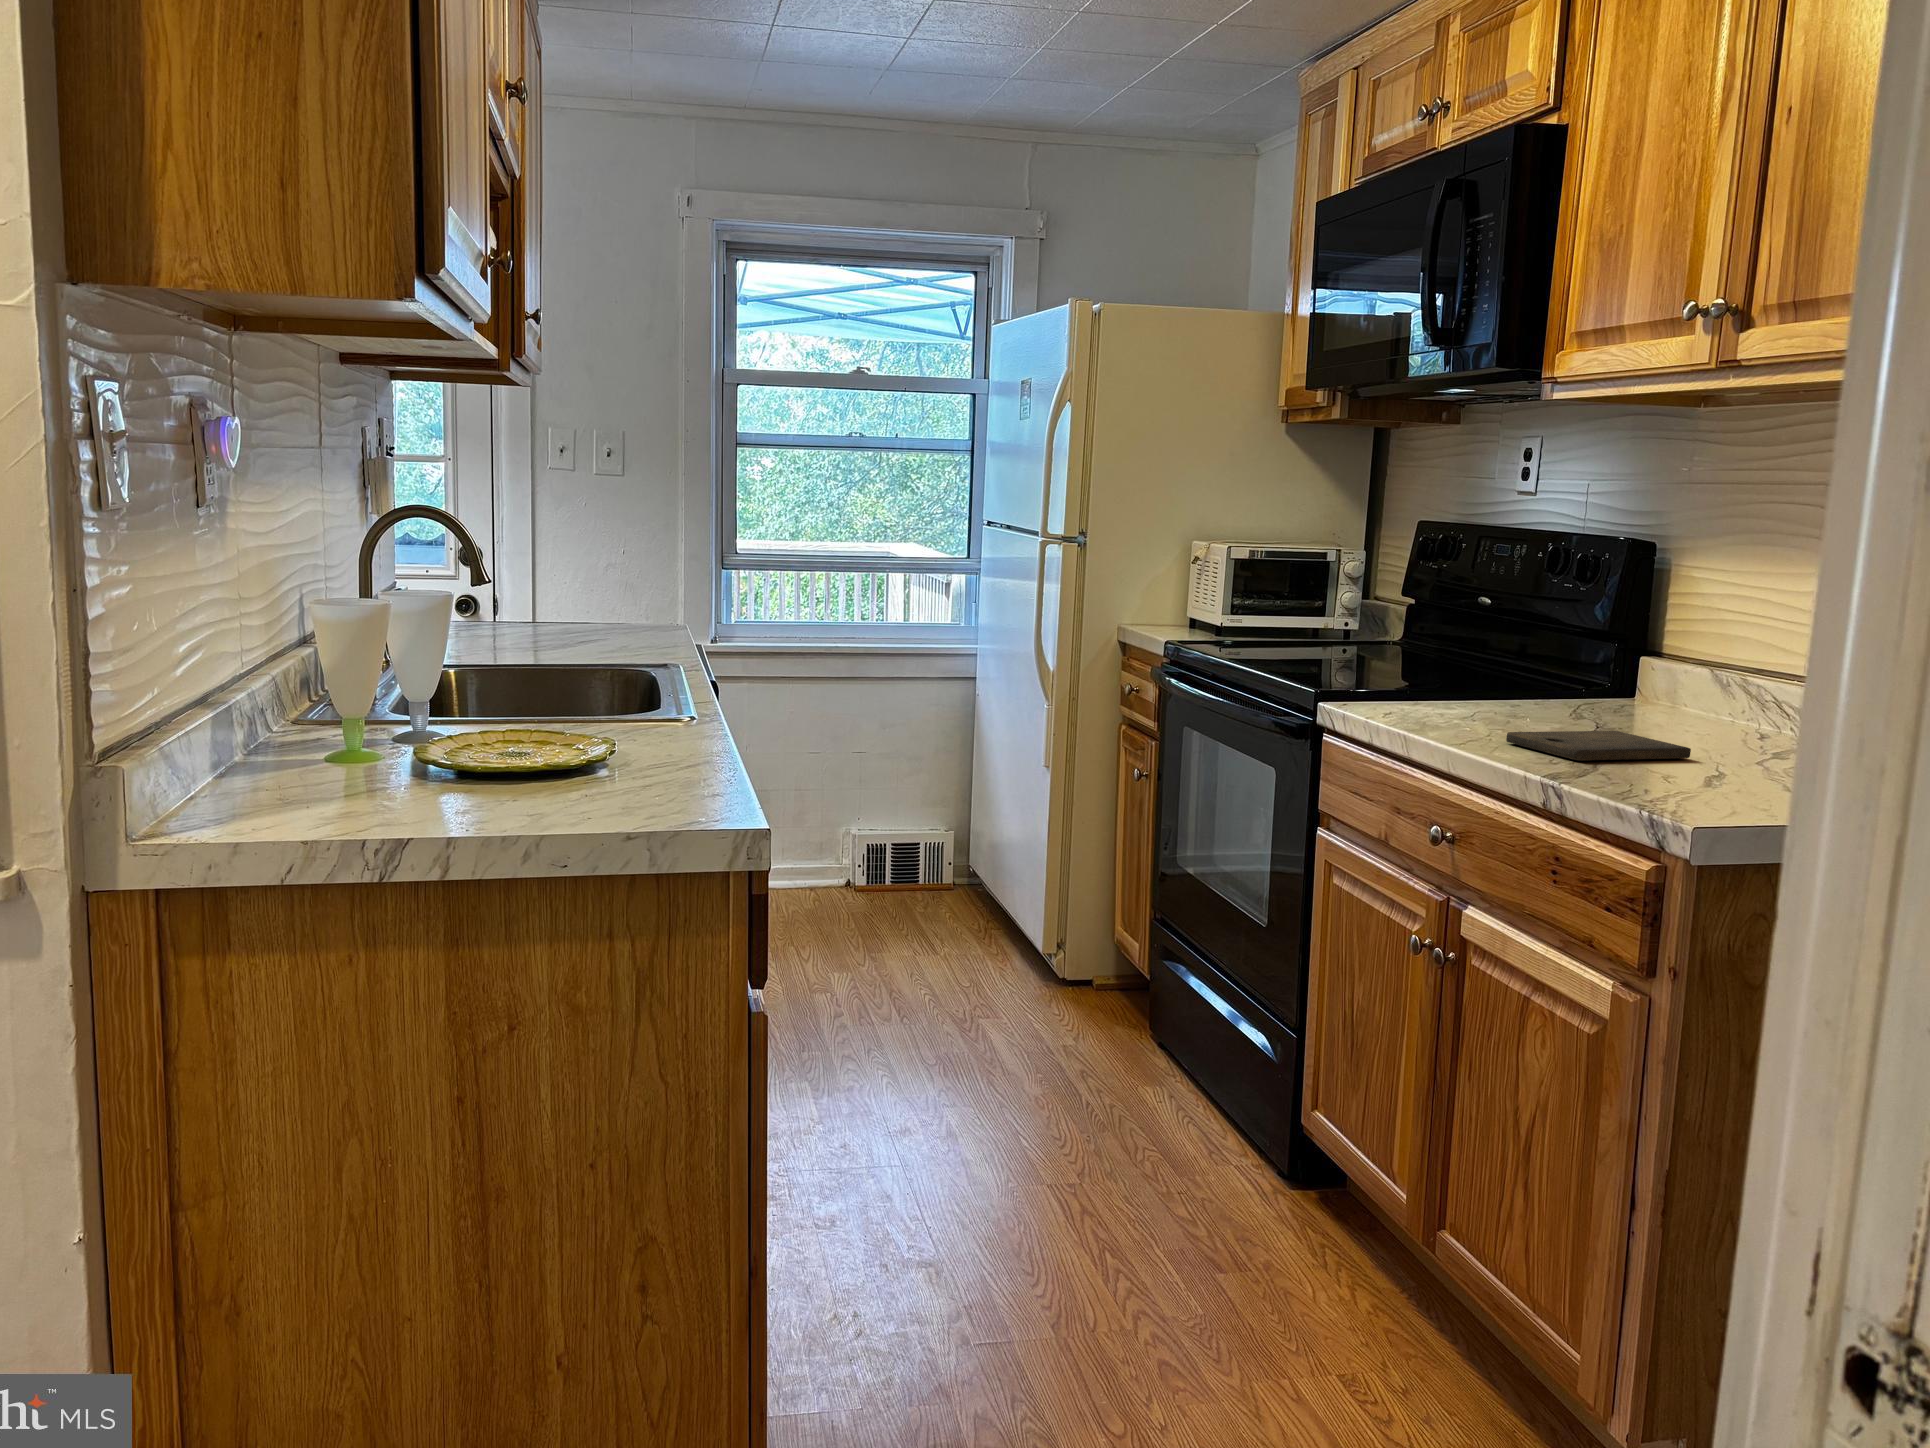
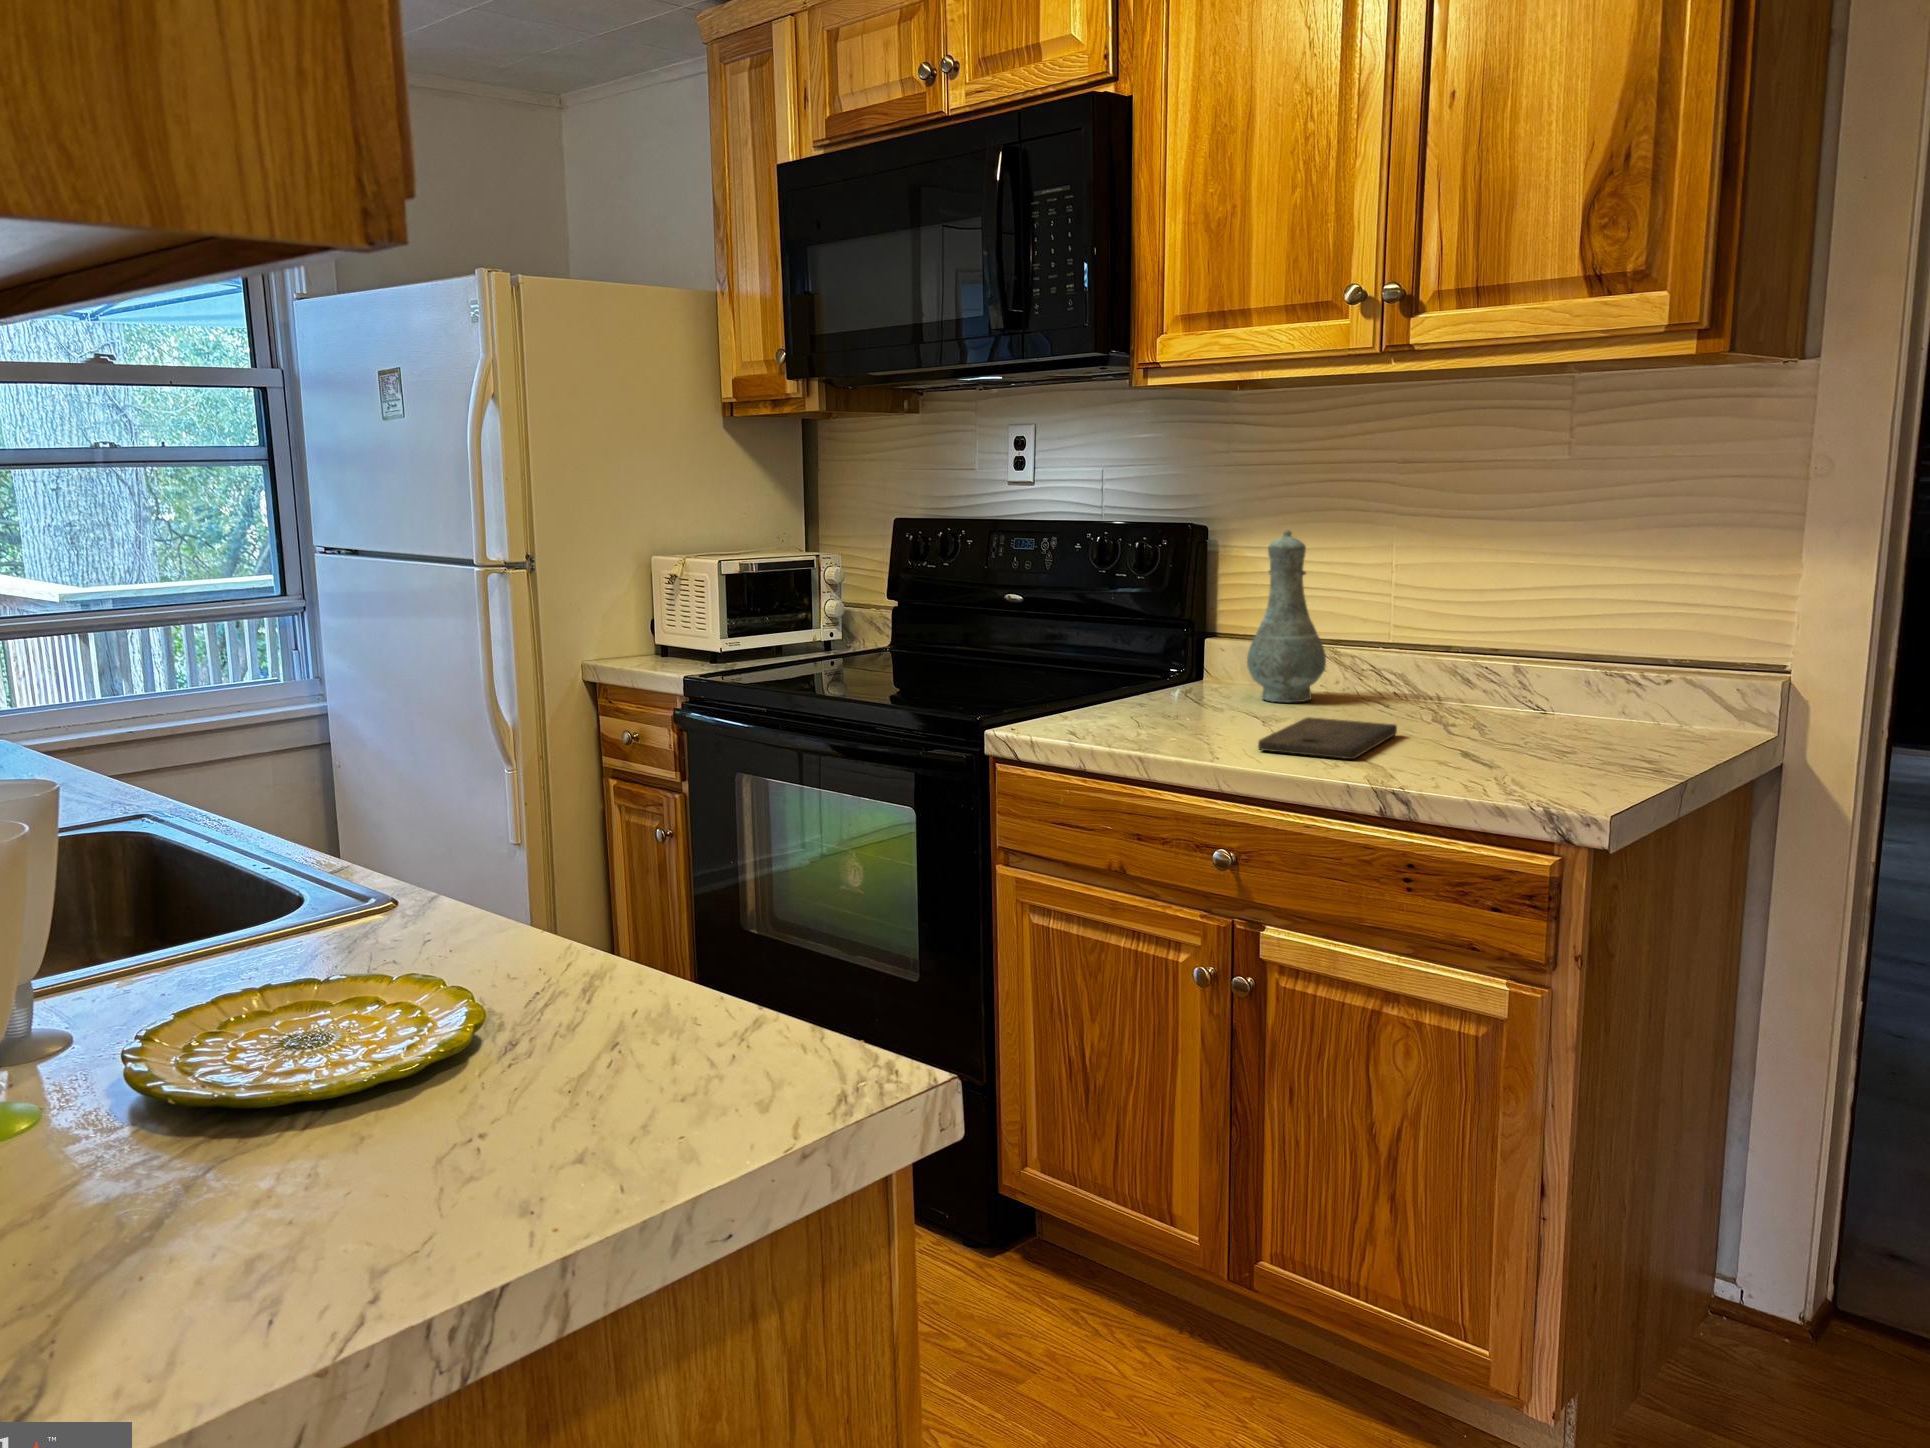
vase: none [1631,552,1721,730] -> present [1247,530,1326,702]

